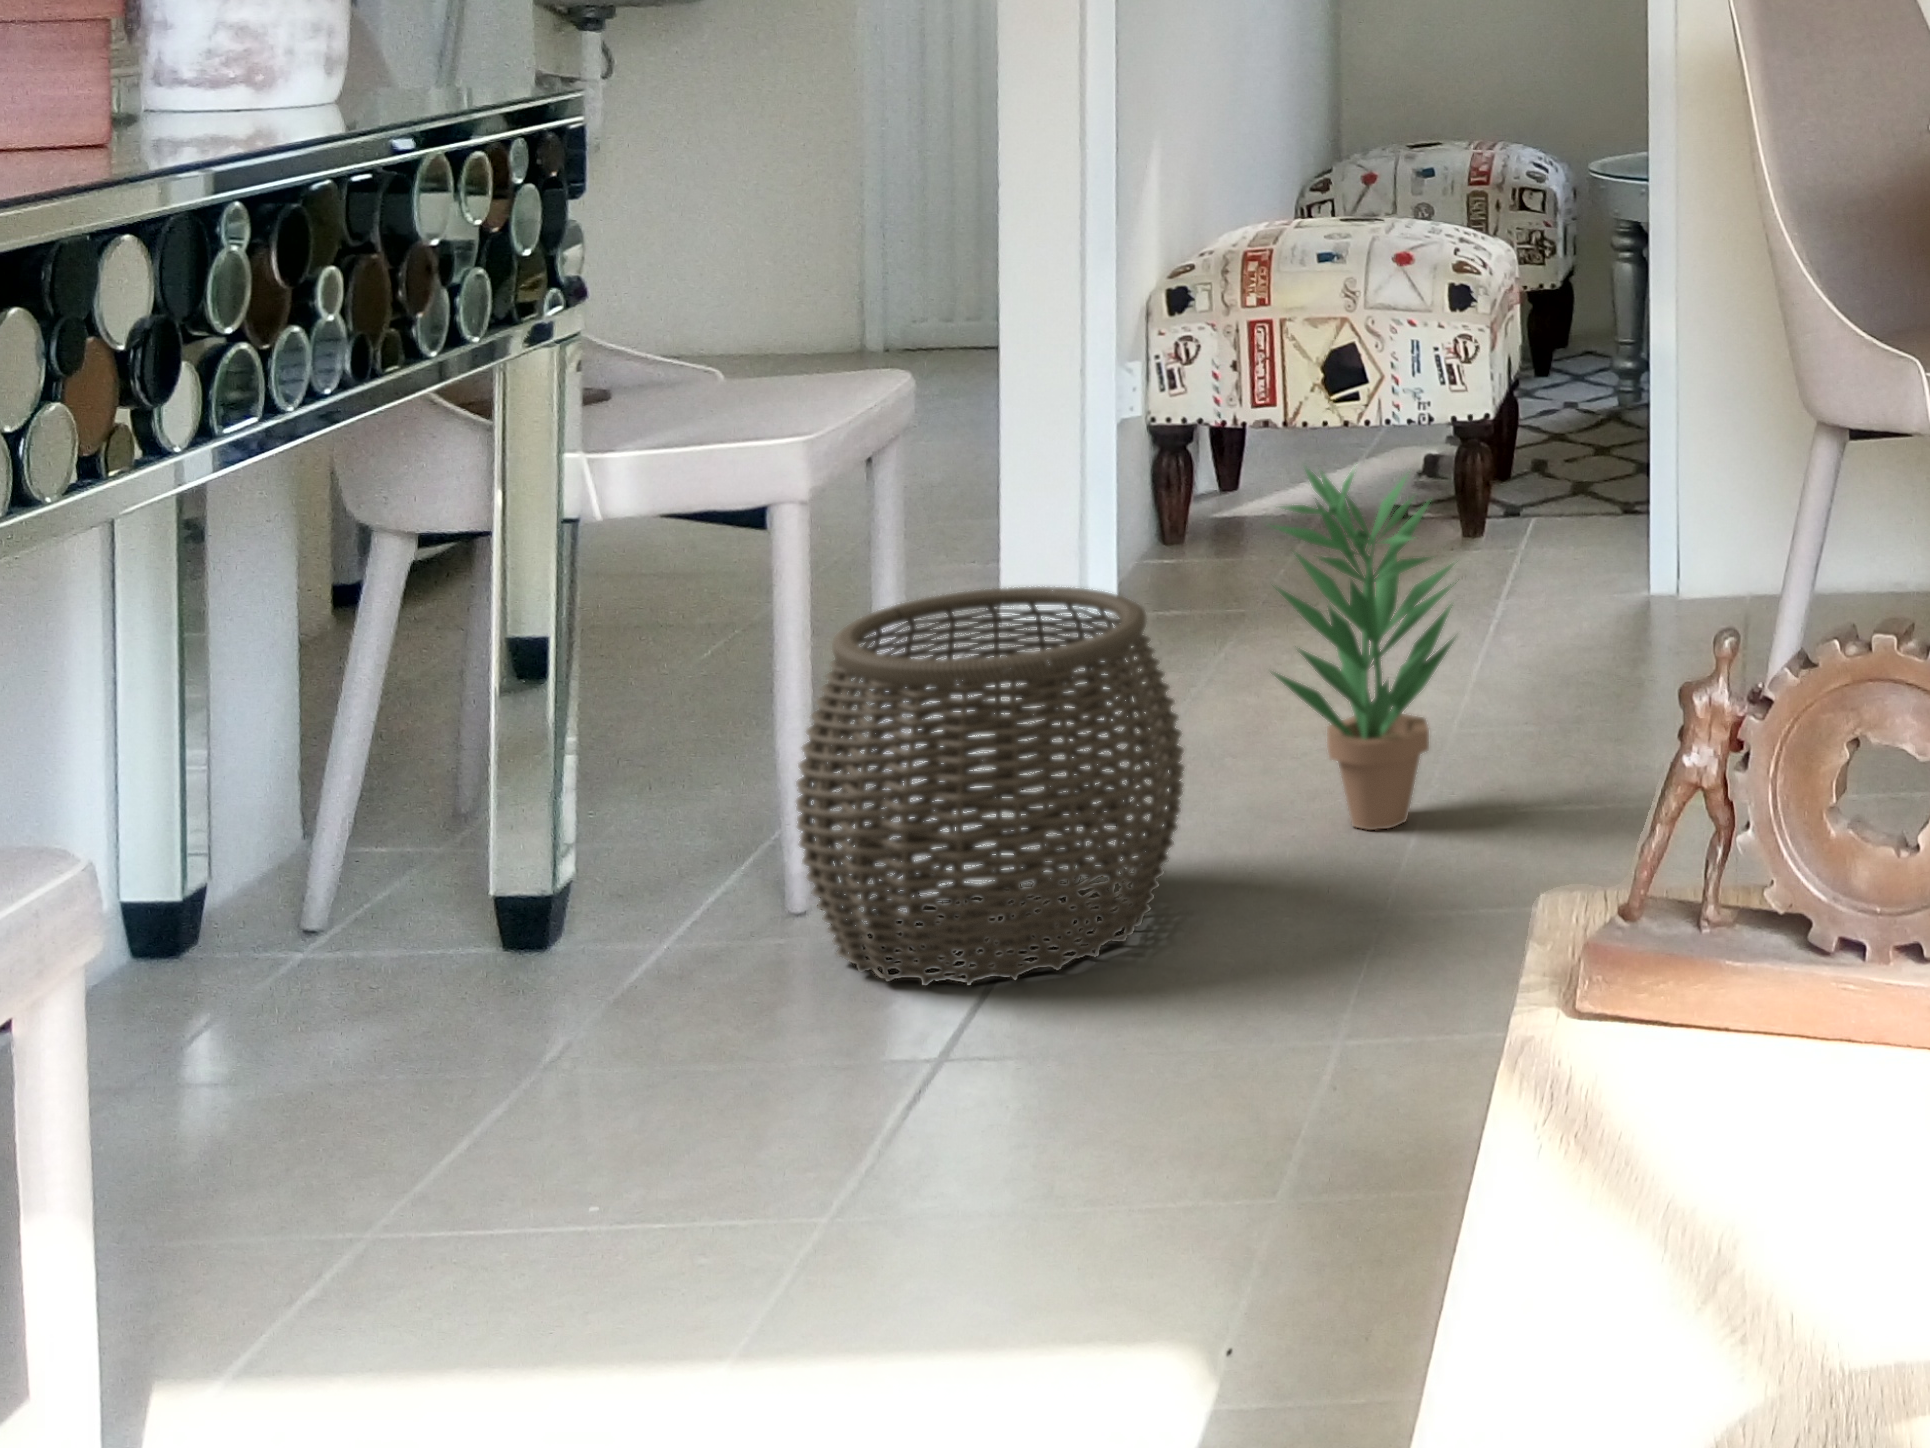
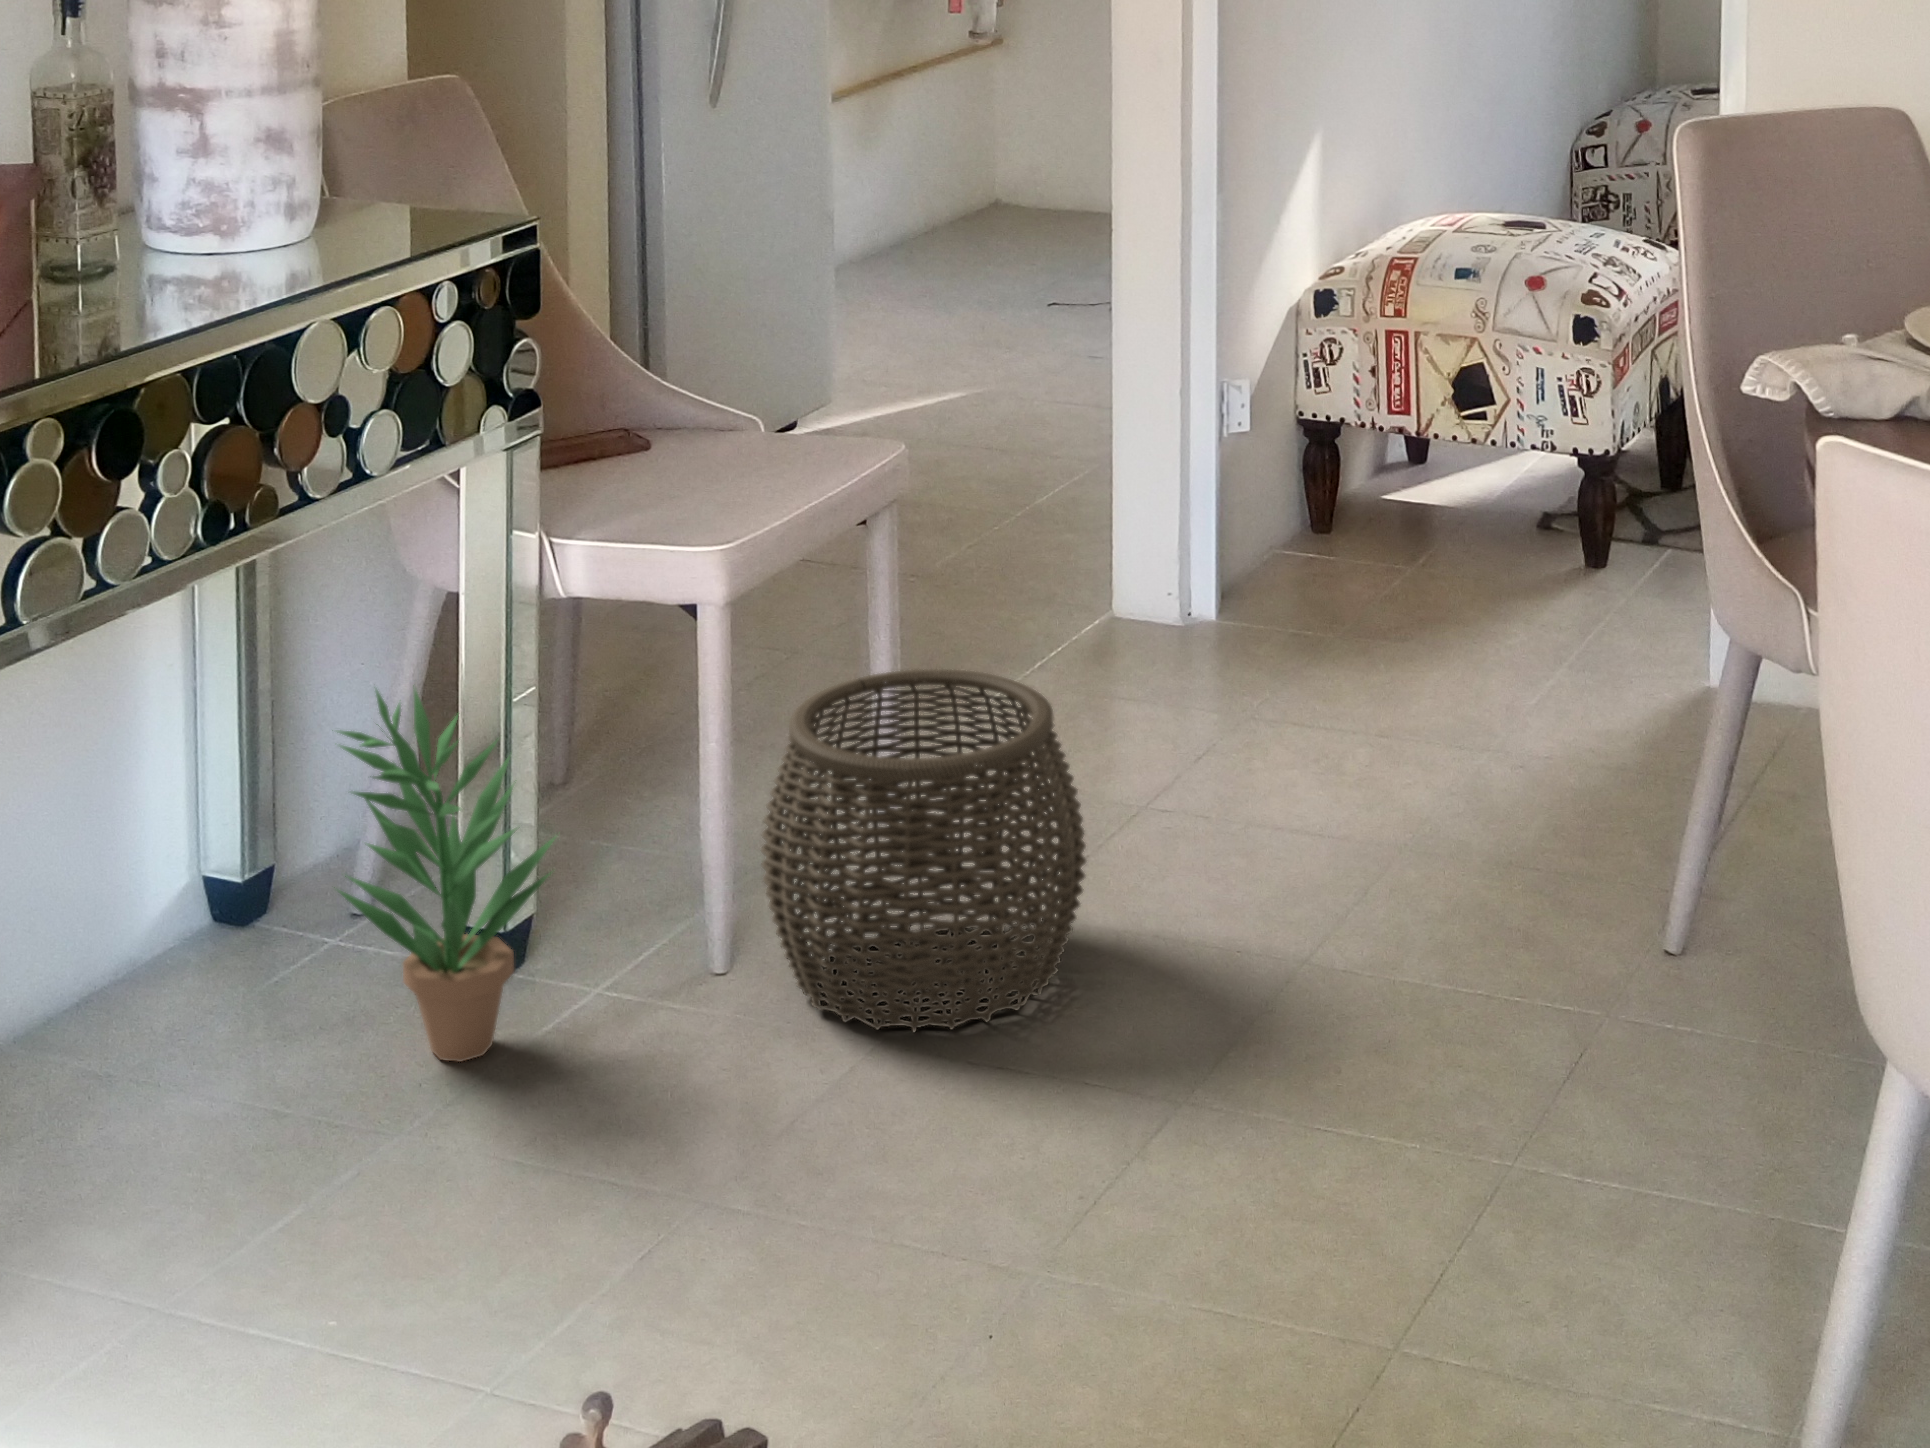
potted plant: present [1274,466,1456,830] -> present [334,690,555,1062]

